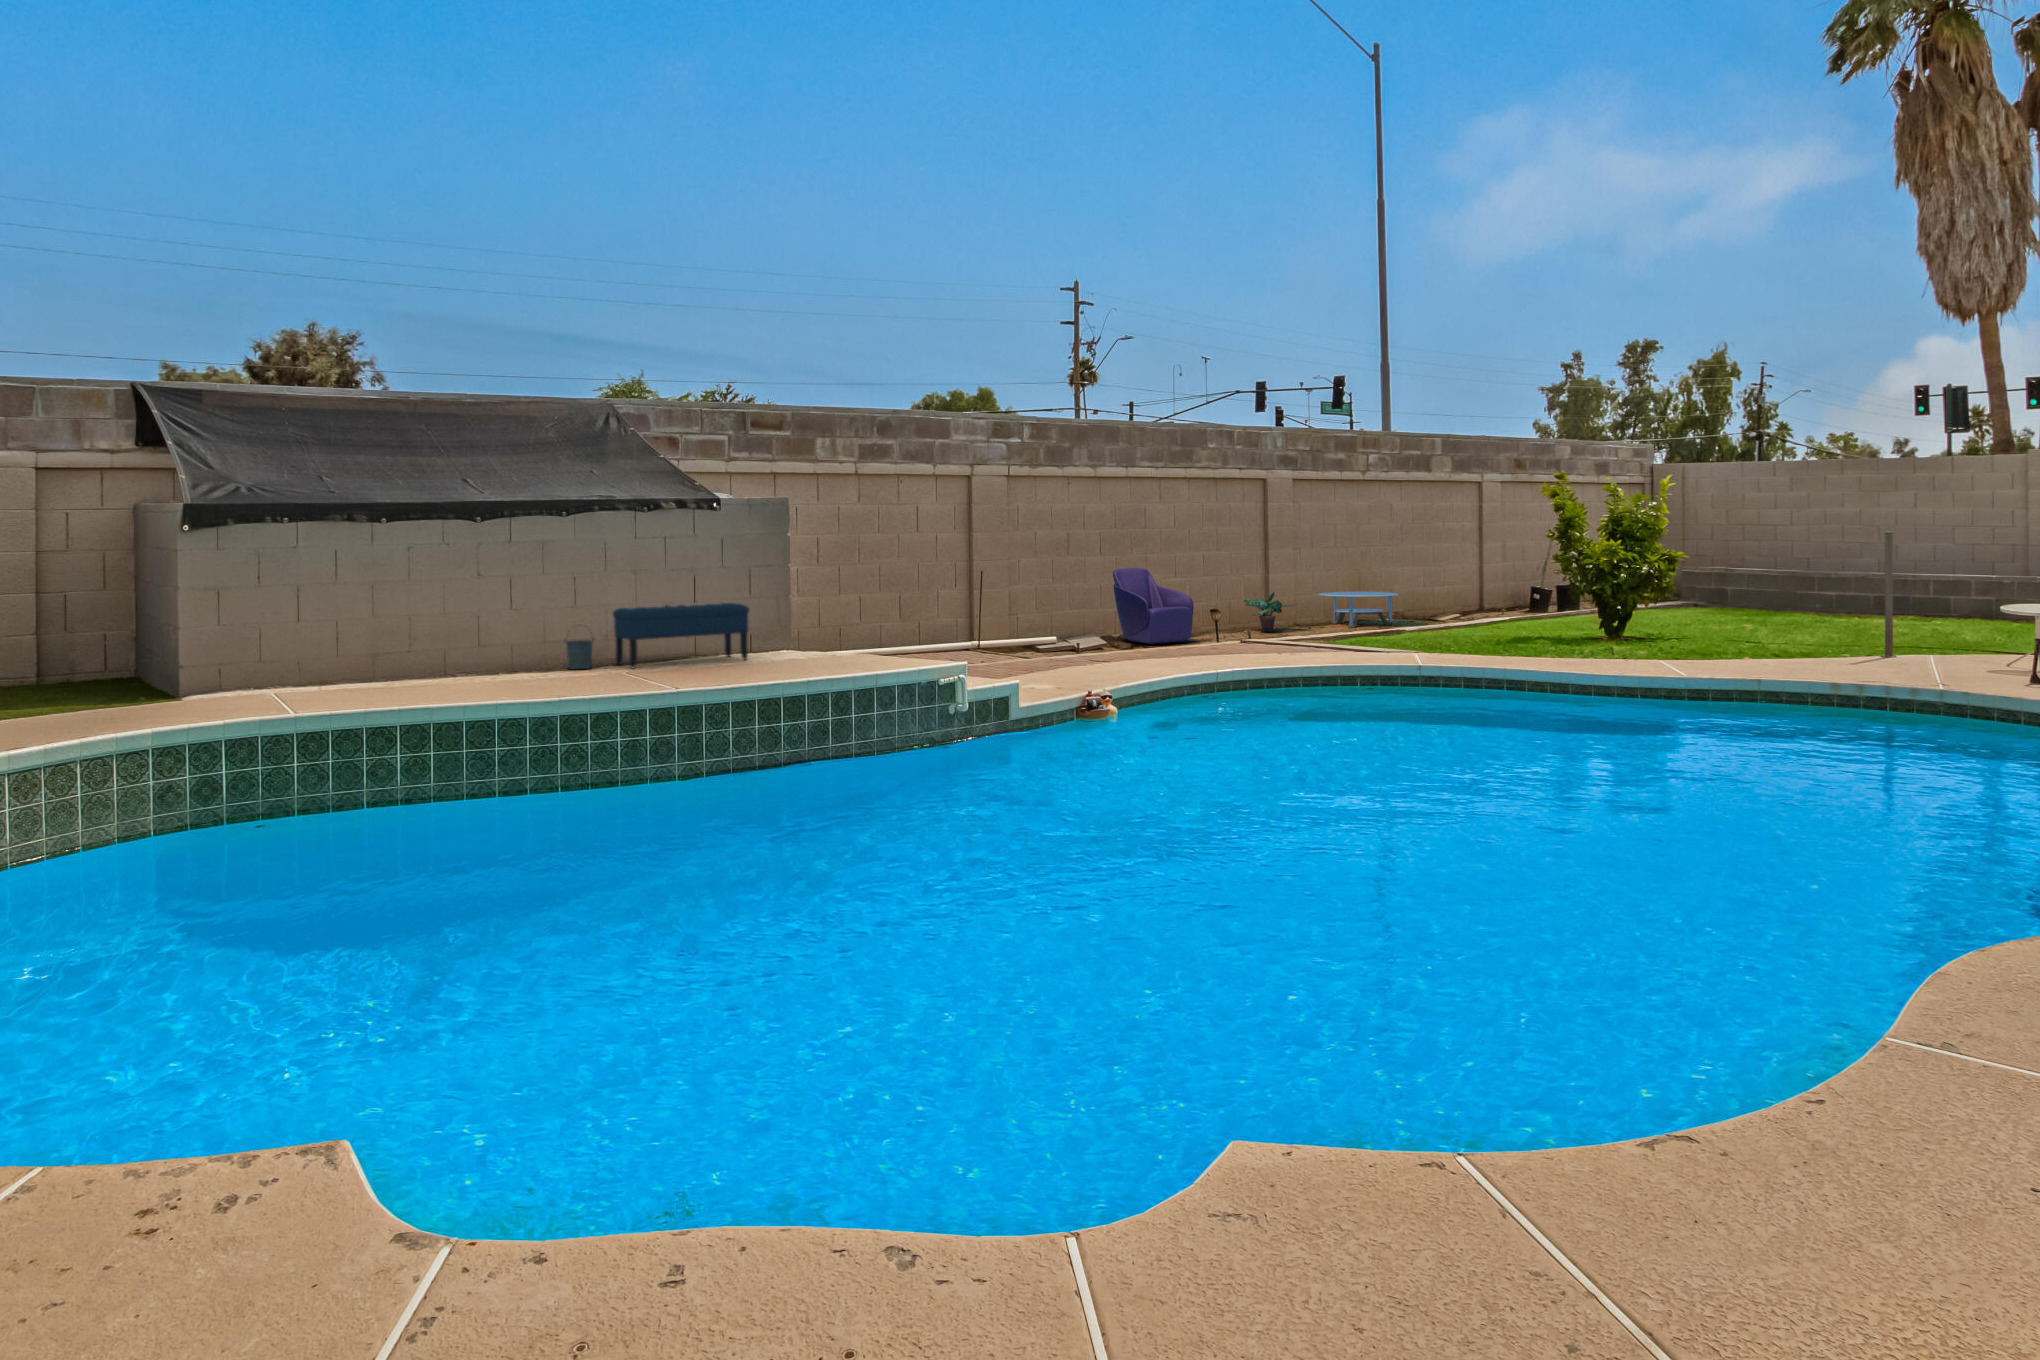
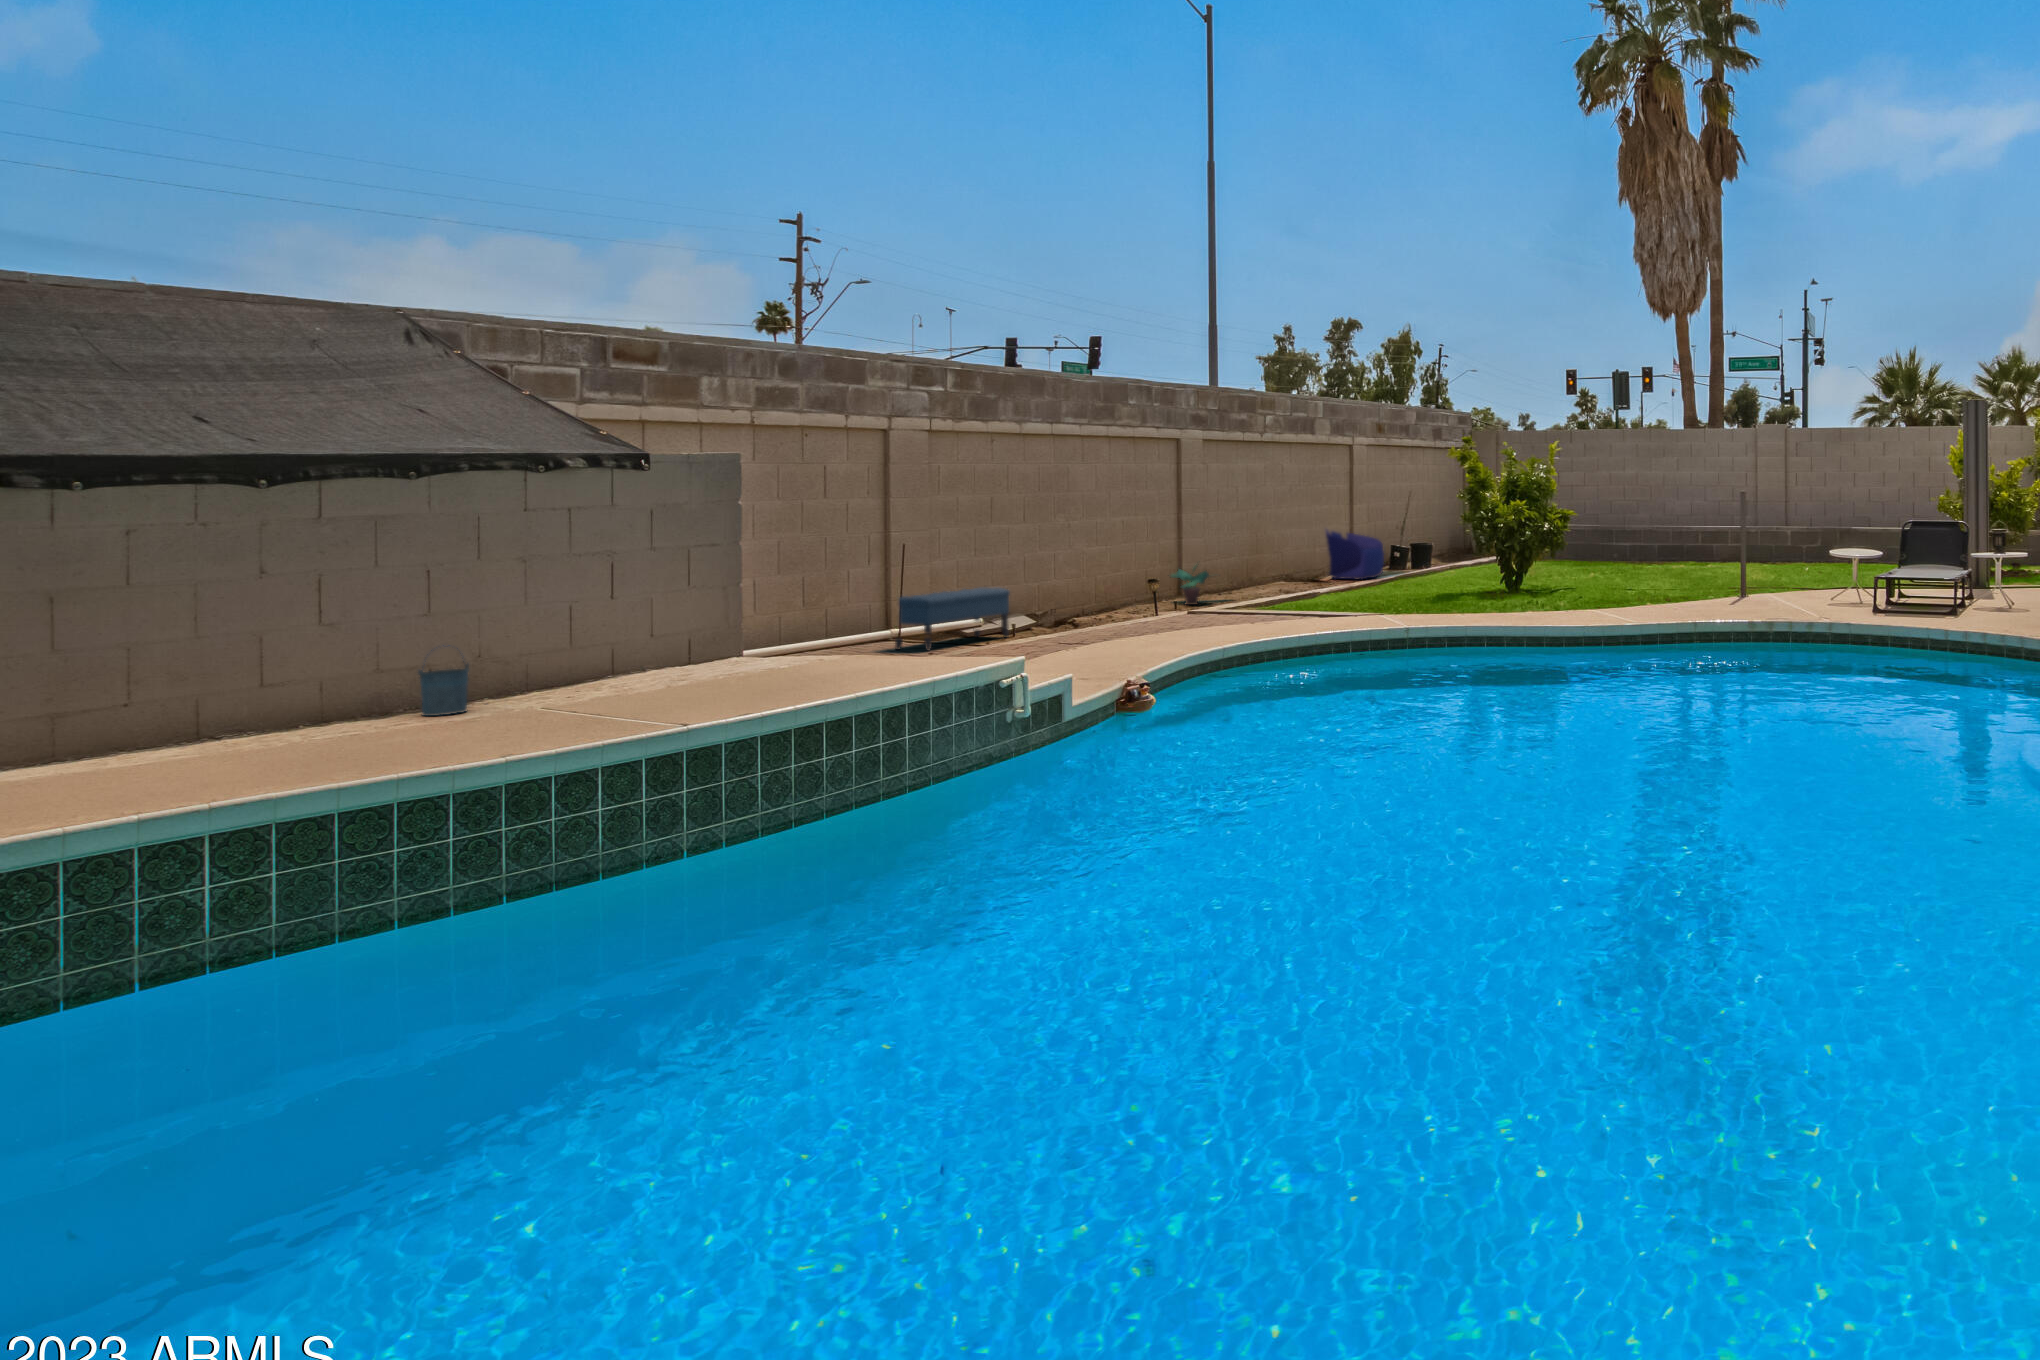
armchair: present [1113,568,1194,645] -> present [1326,531,1384,579]
round table: present [1319,592,1399,628] -> none [1226,558,1307,596]
bench: present [613,603,749,668] -> present [895,588,1010,651]

